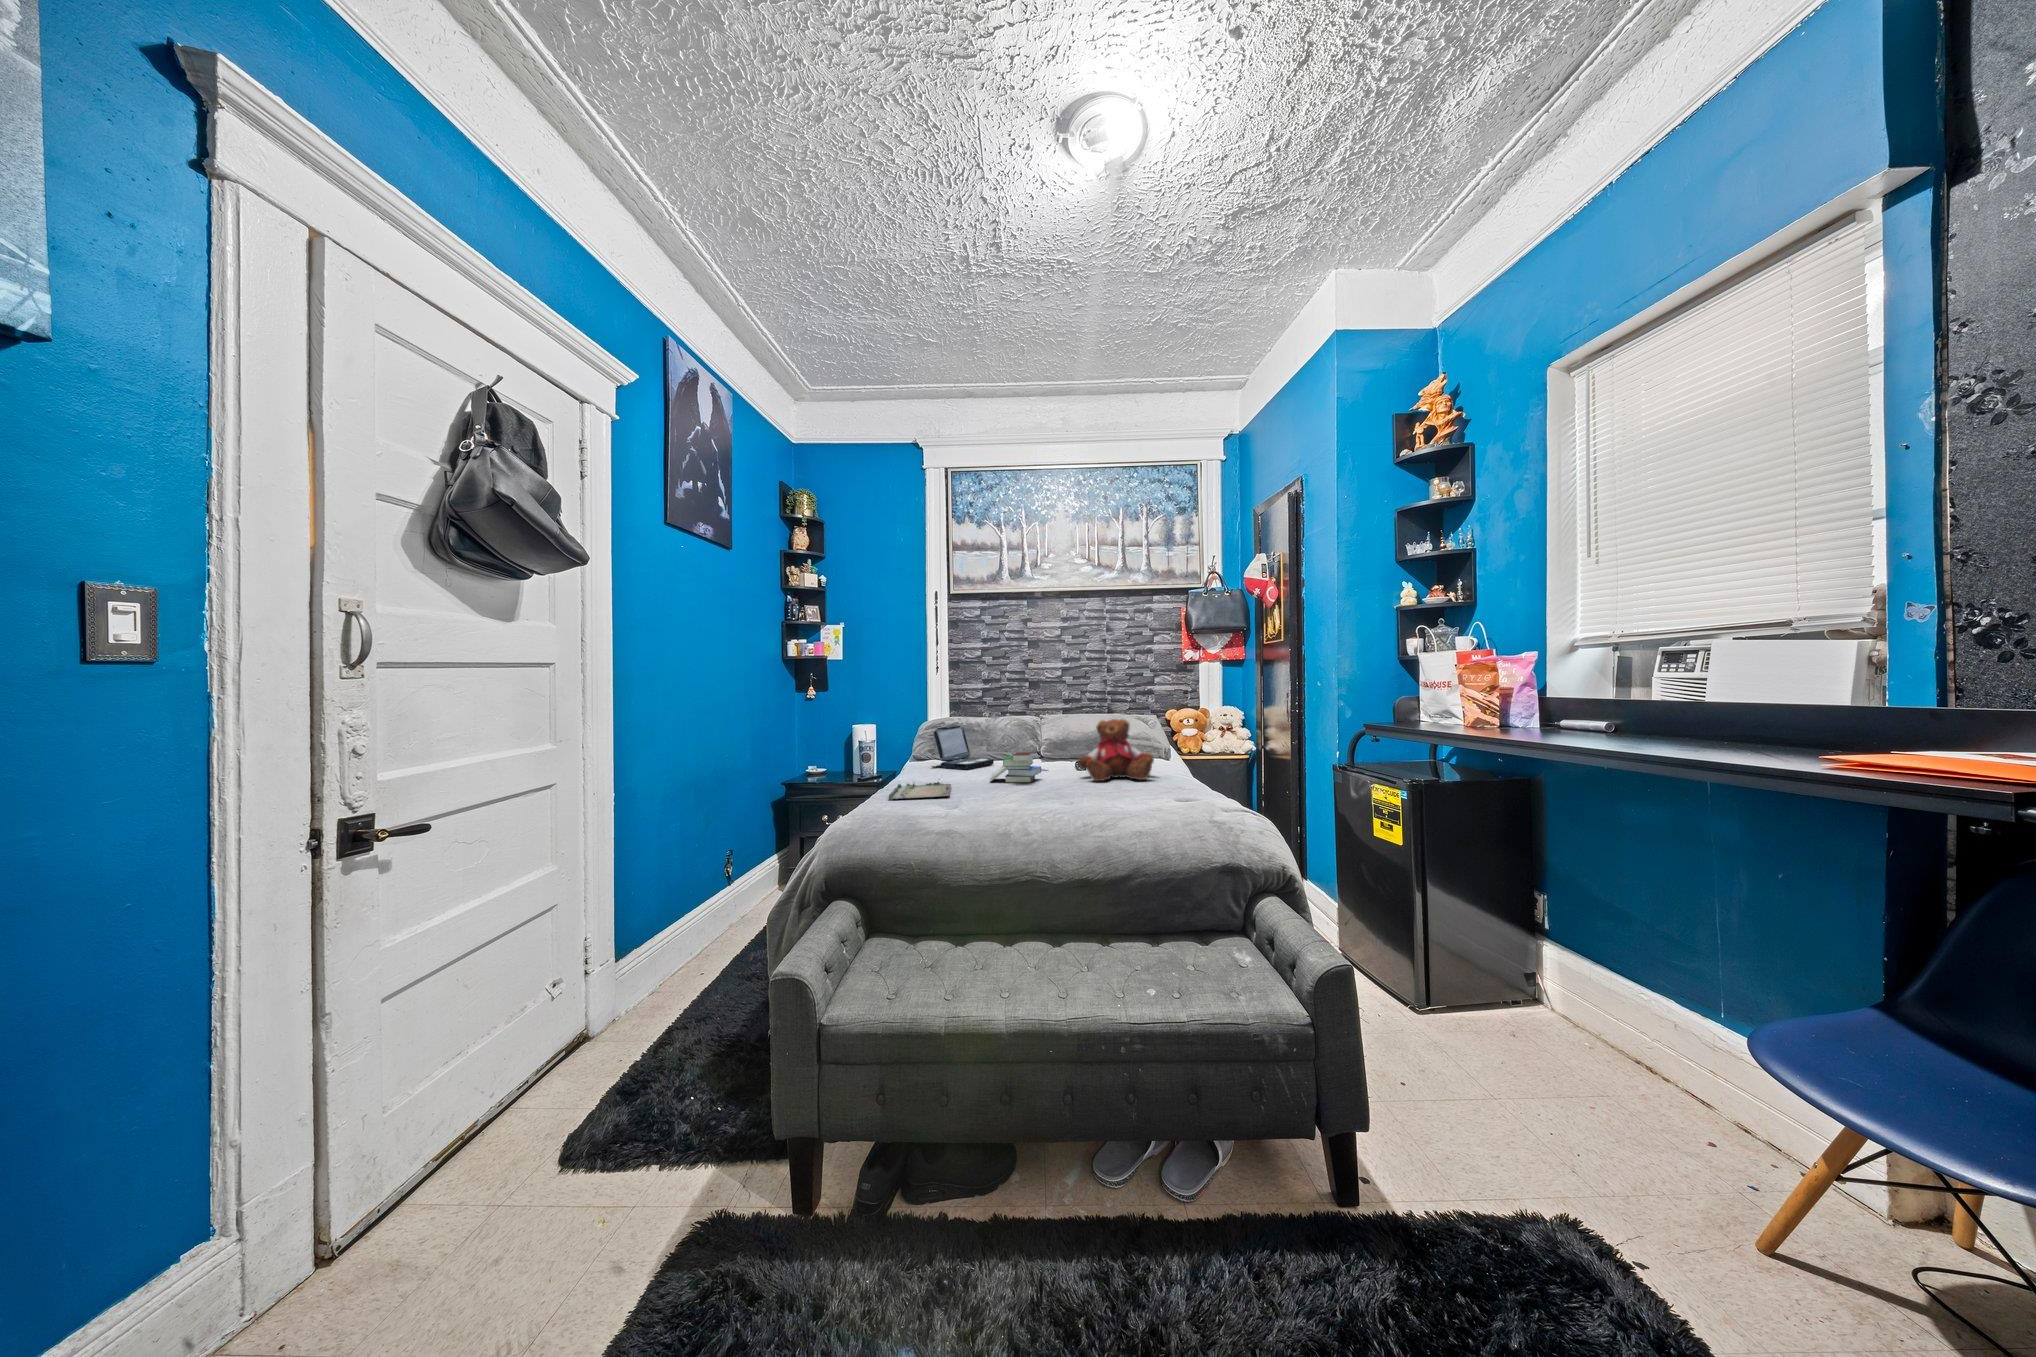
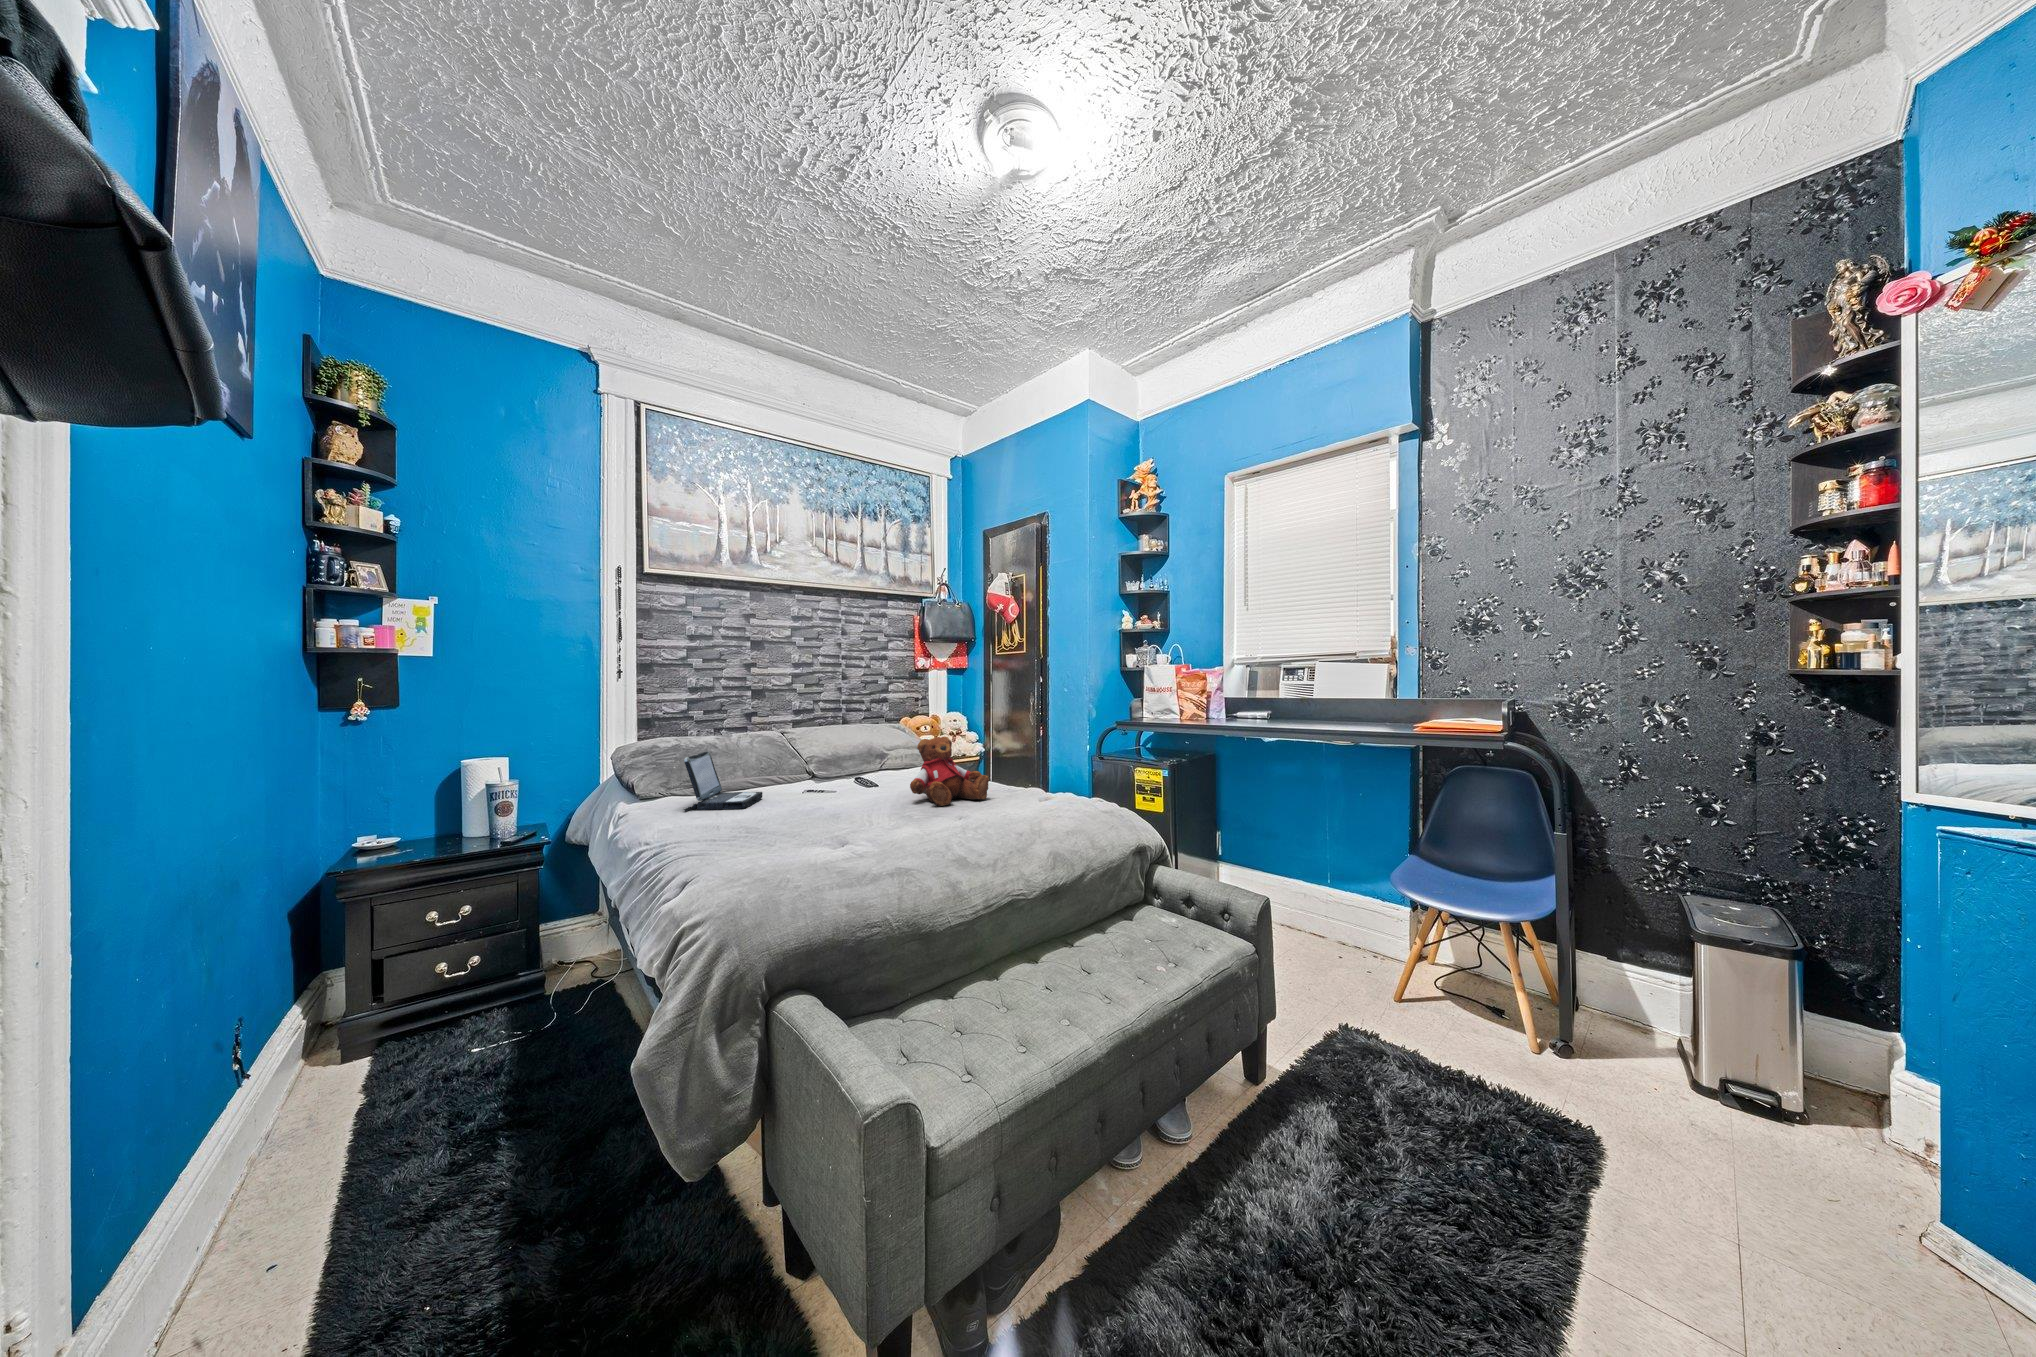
book: present [990,753,1041,783] -> none [810,780,878,821]
tray: present [889,779,951,800] -> none [715,823,828,862]

